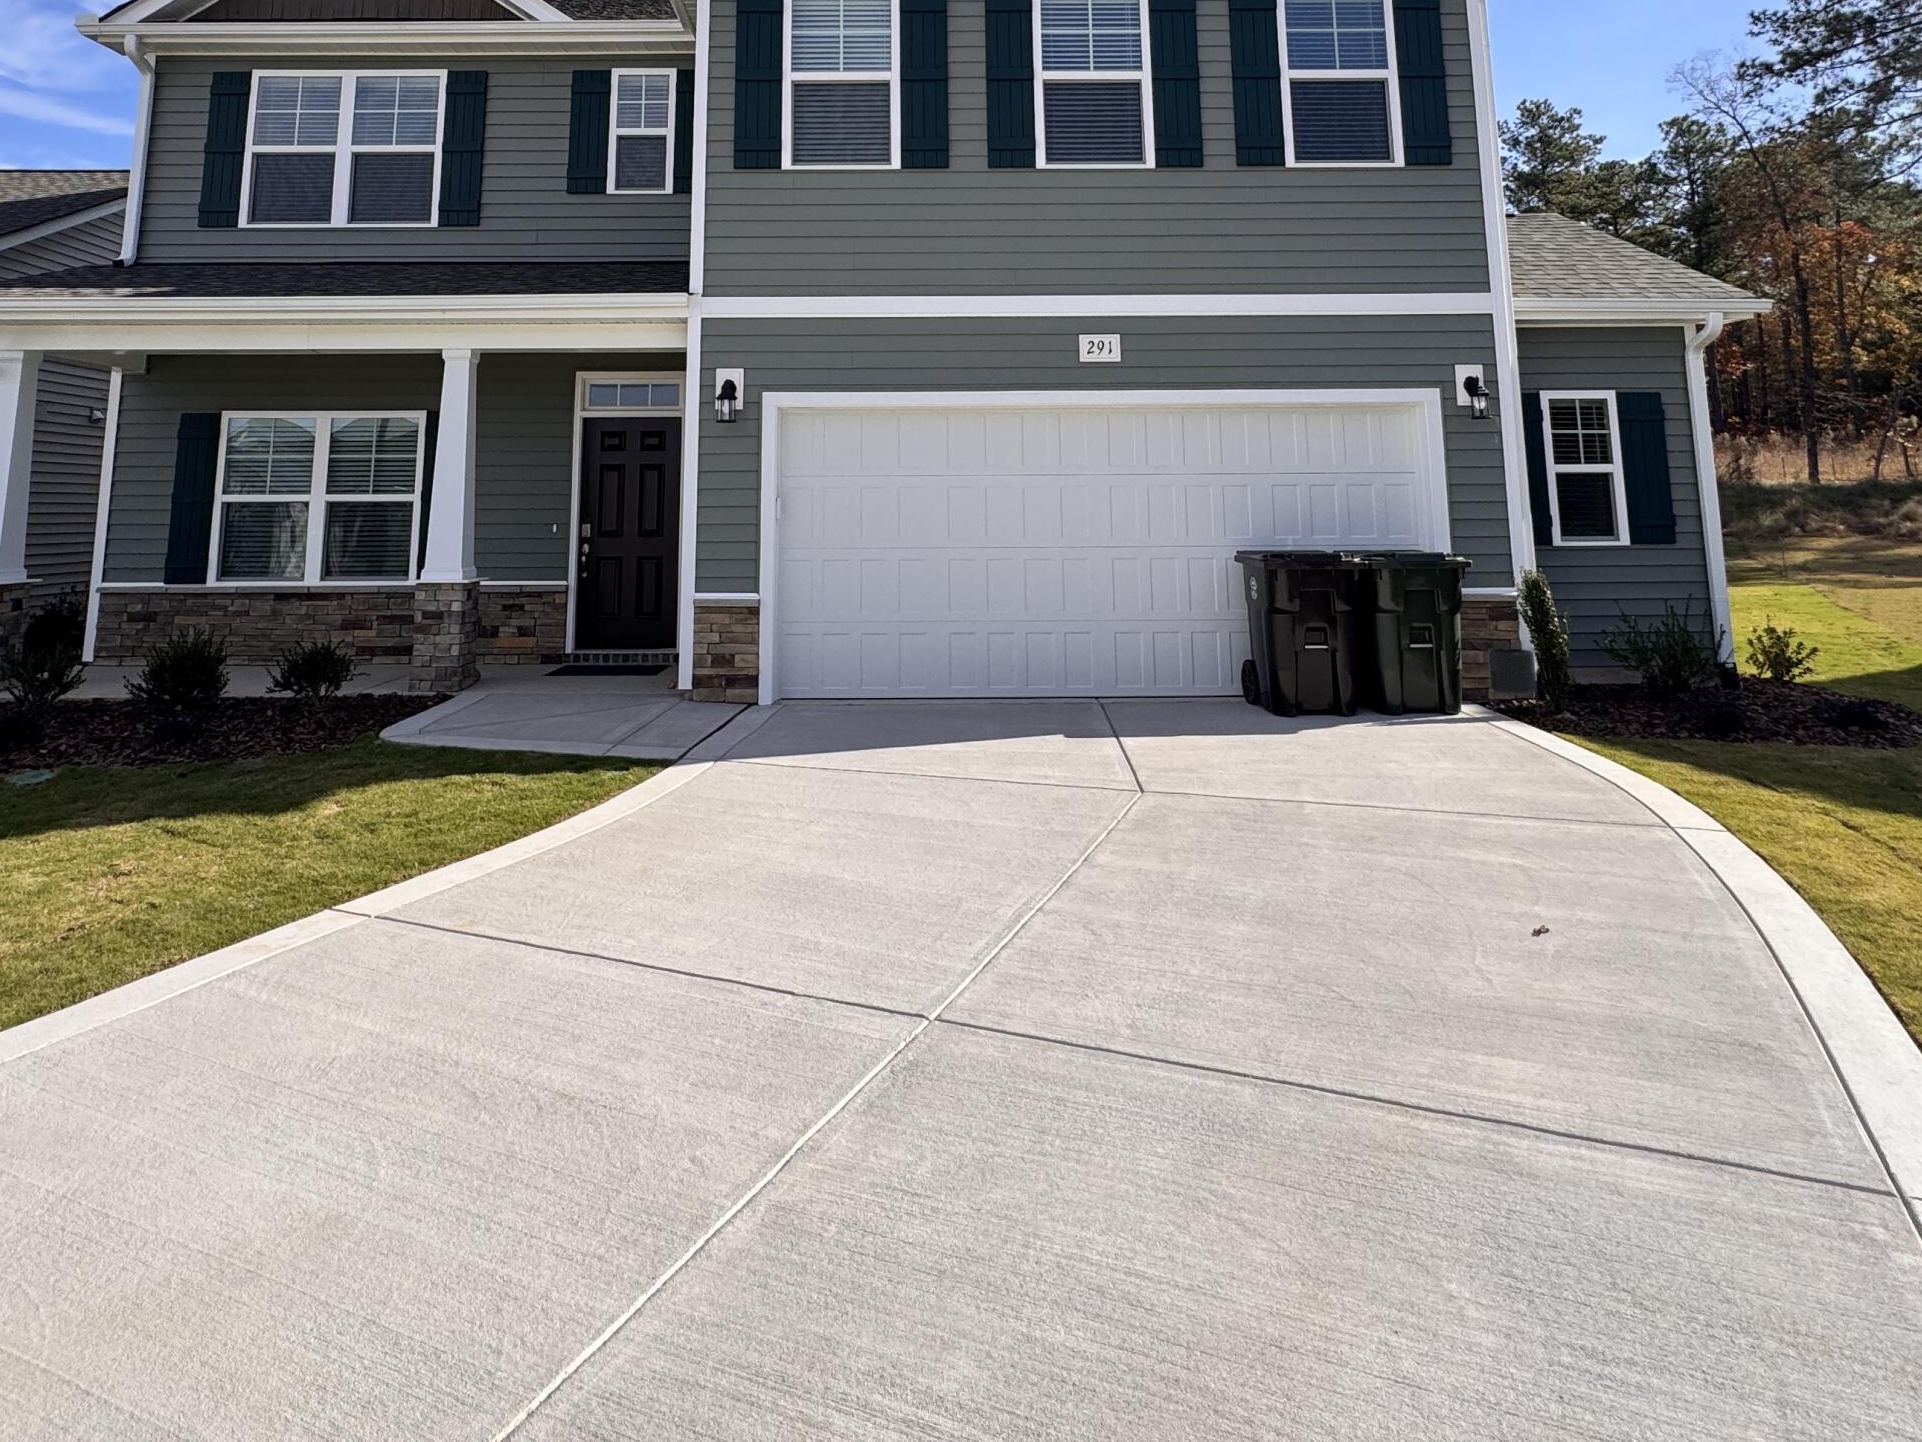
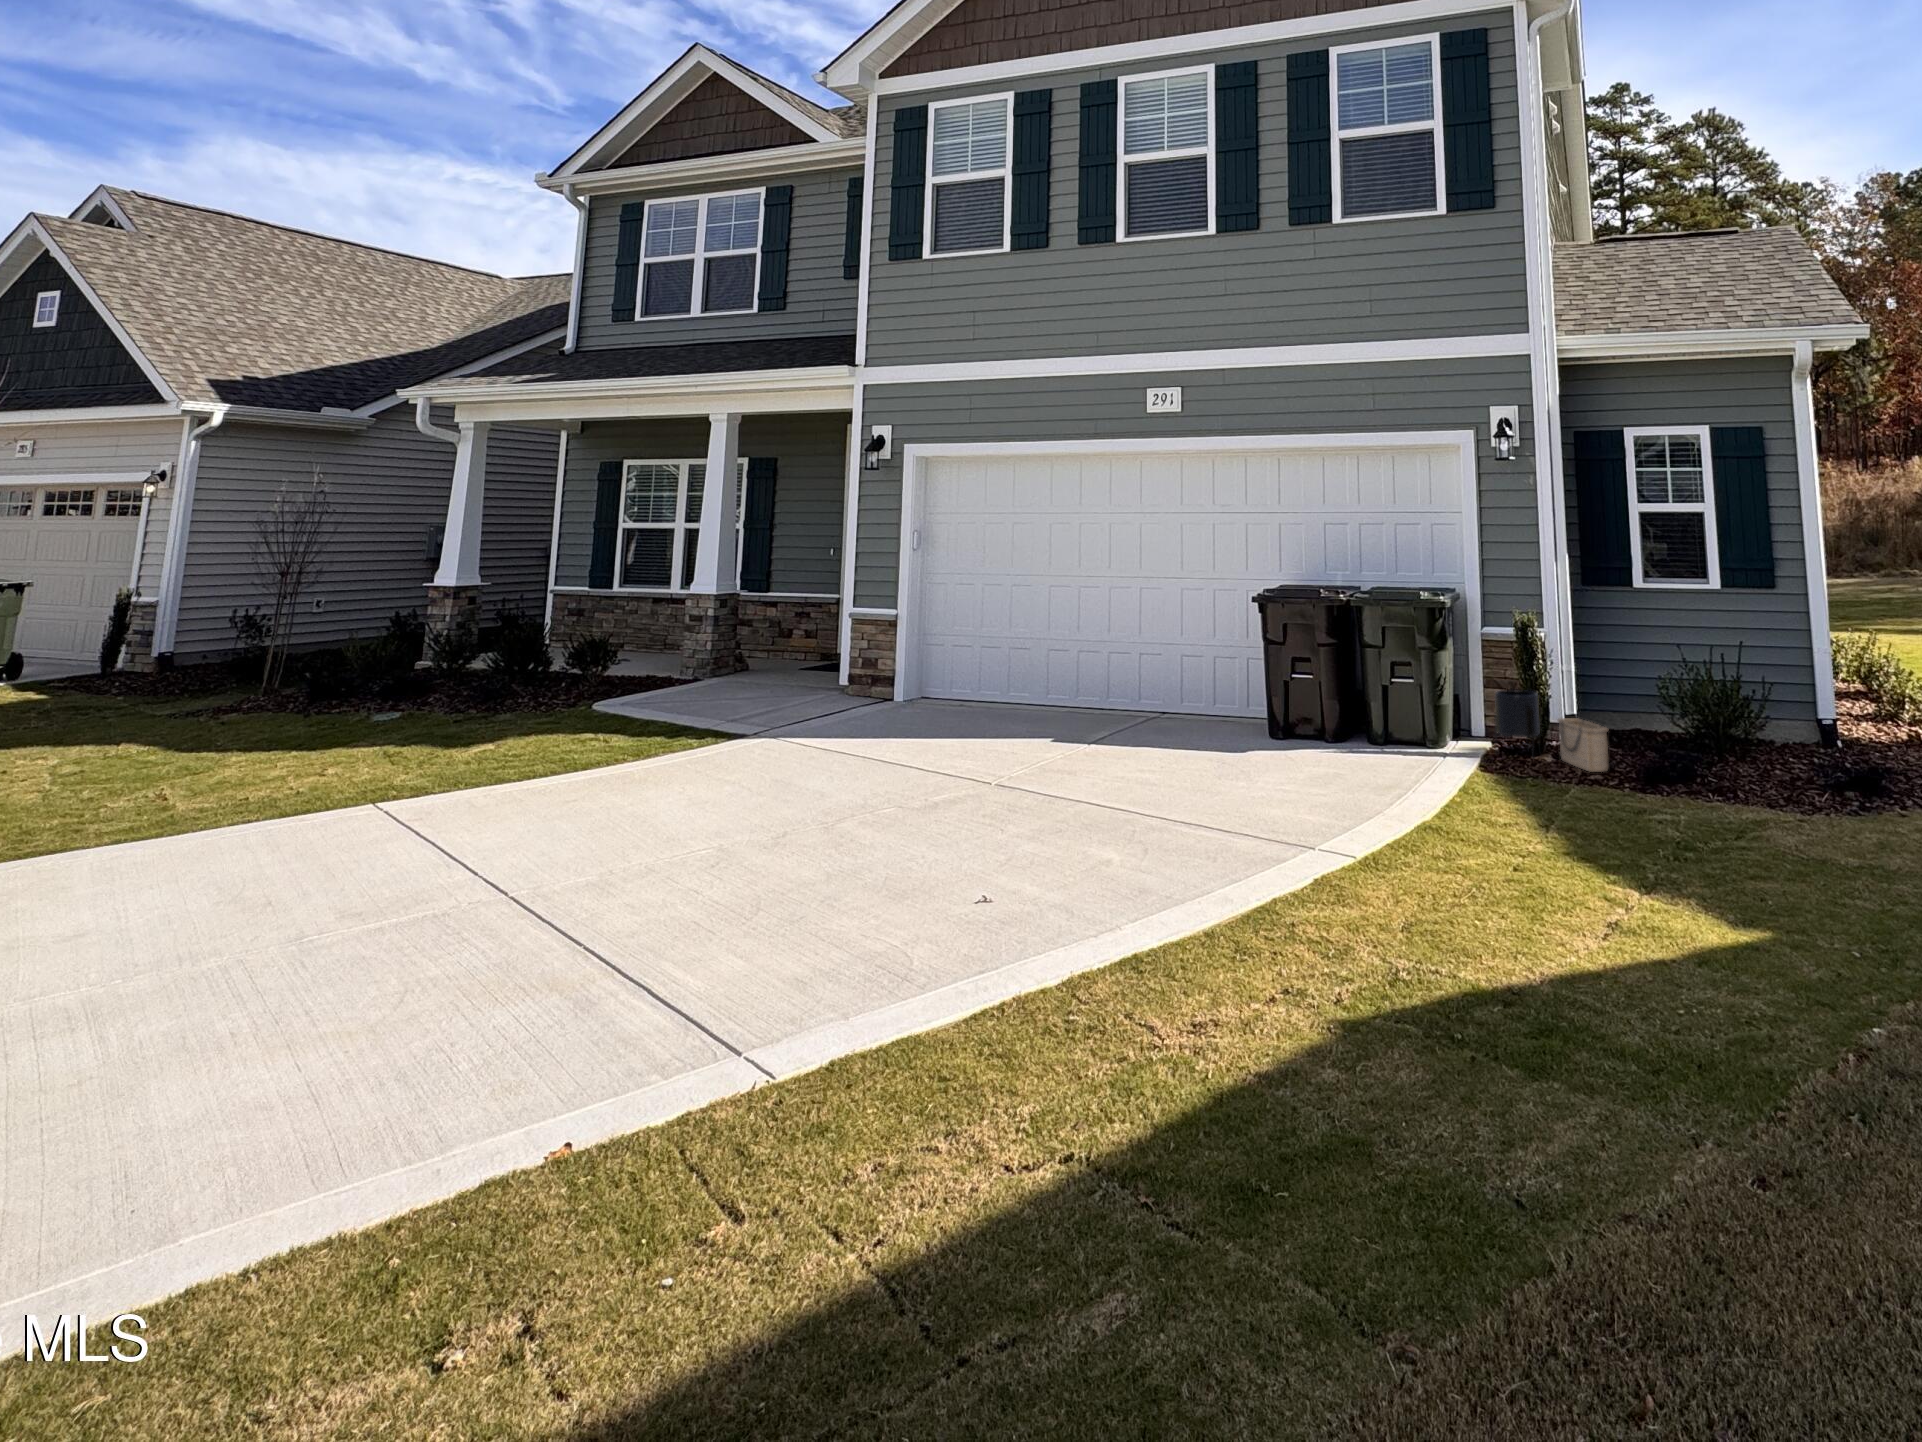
basket: none [1558,672,1631,723] -> present [1558,718,1608,772]

